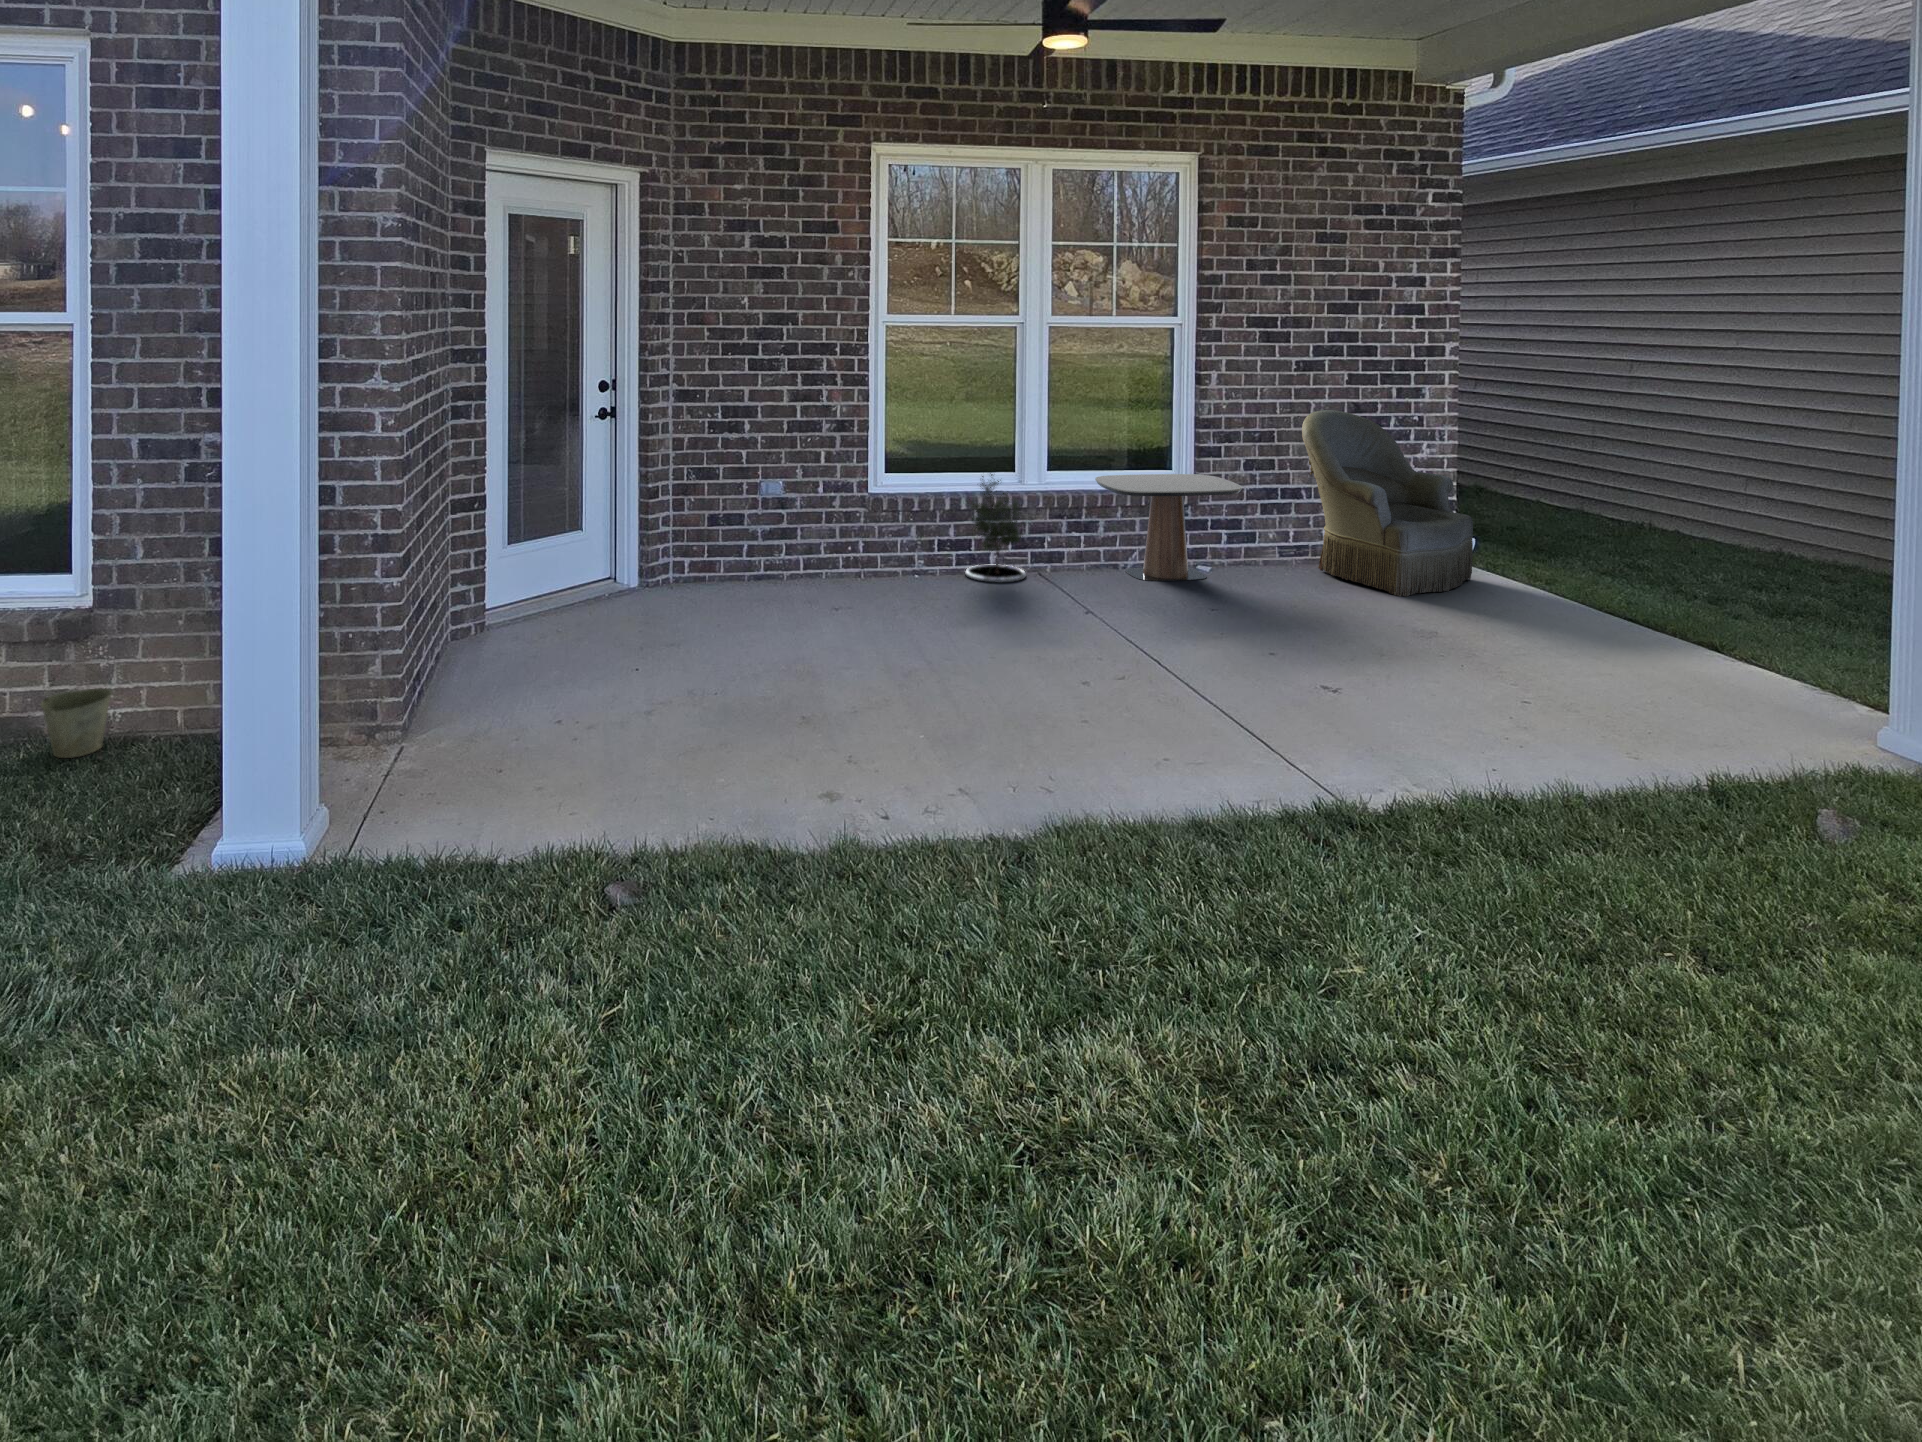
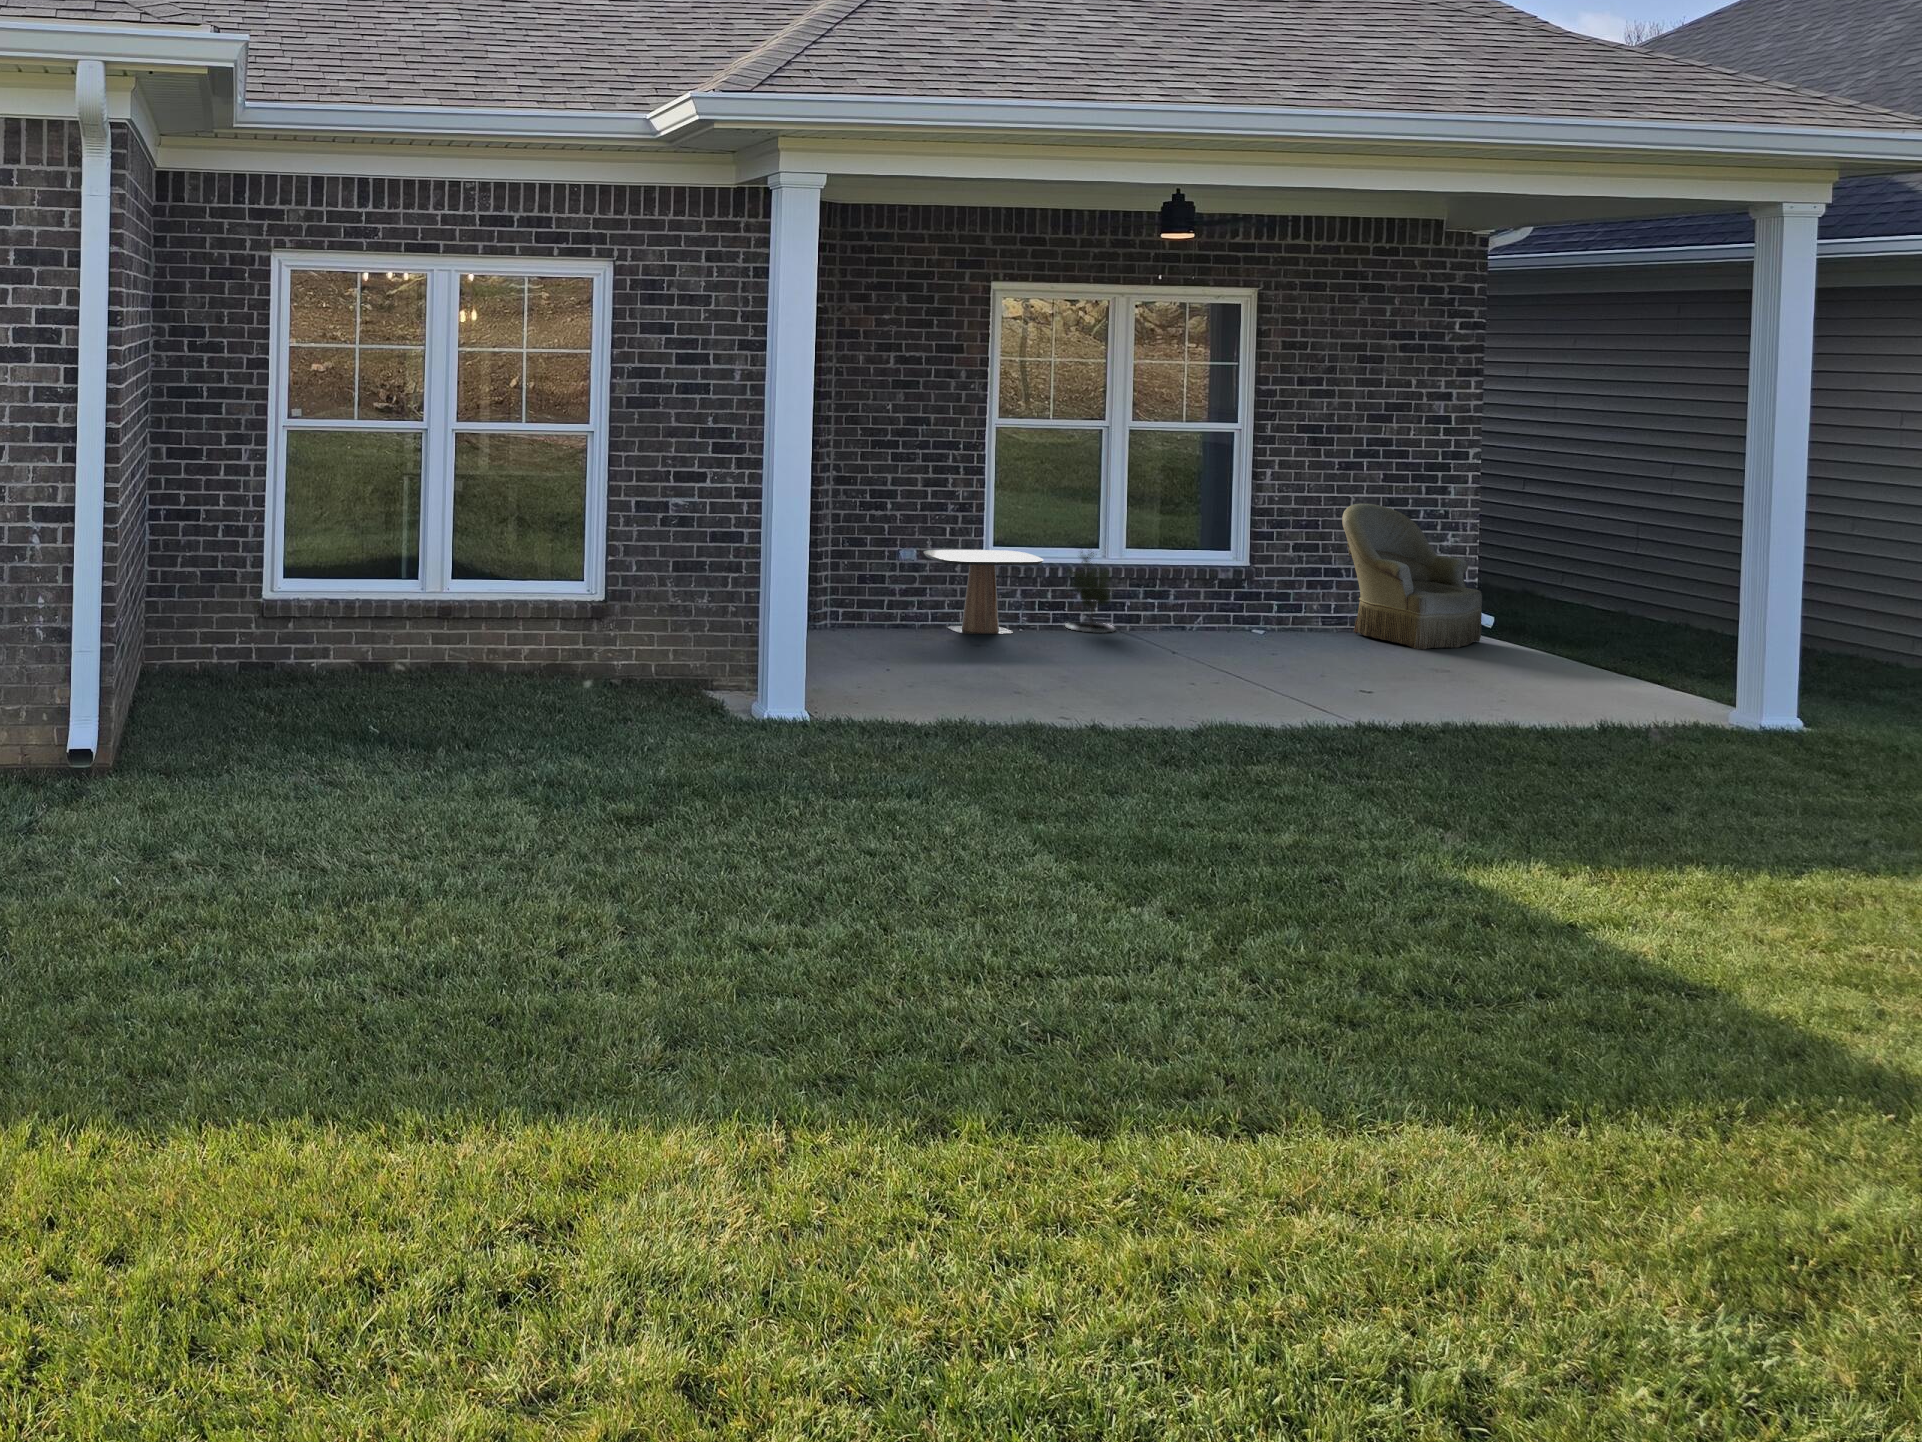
side table: present [1095,474,1242,581] -> present [924,550,1043,634]
bucket: present [41,667,112,758] -> none [591,631,626,685]

